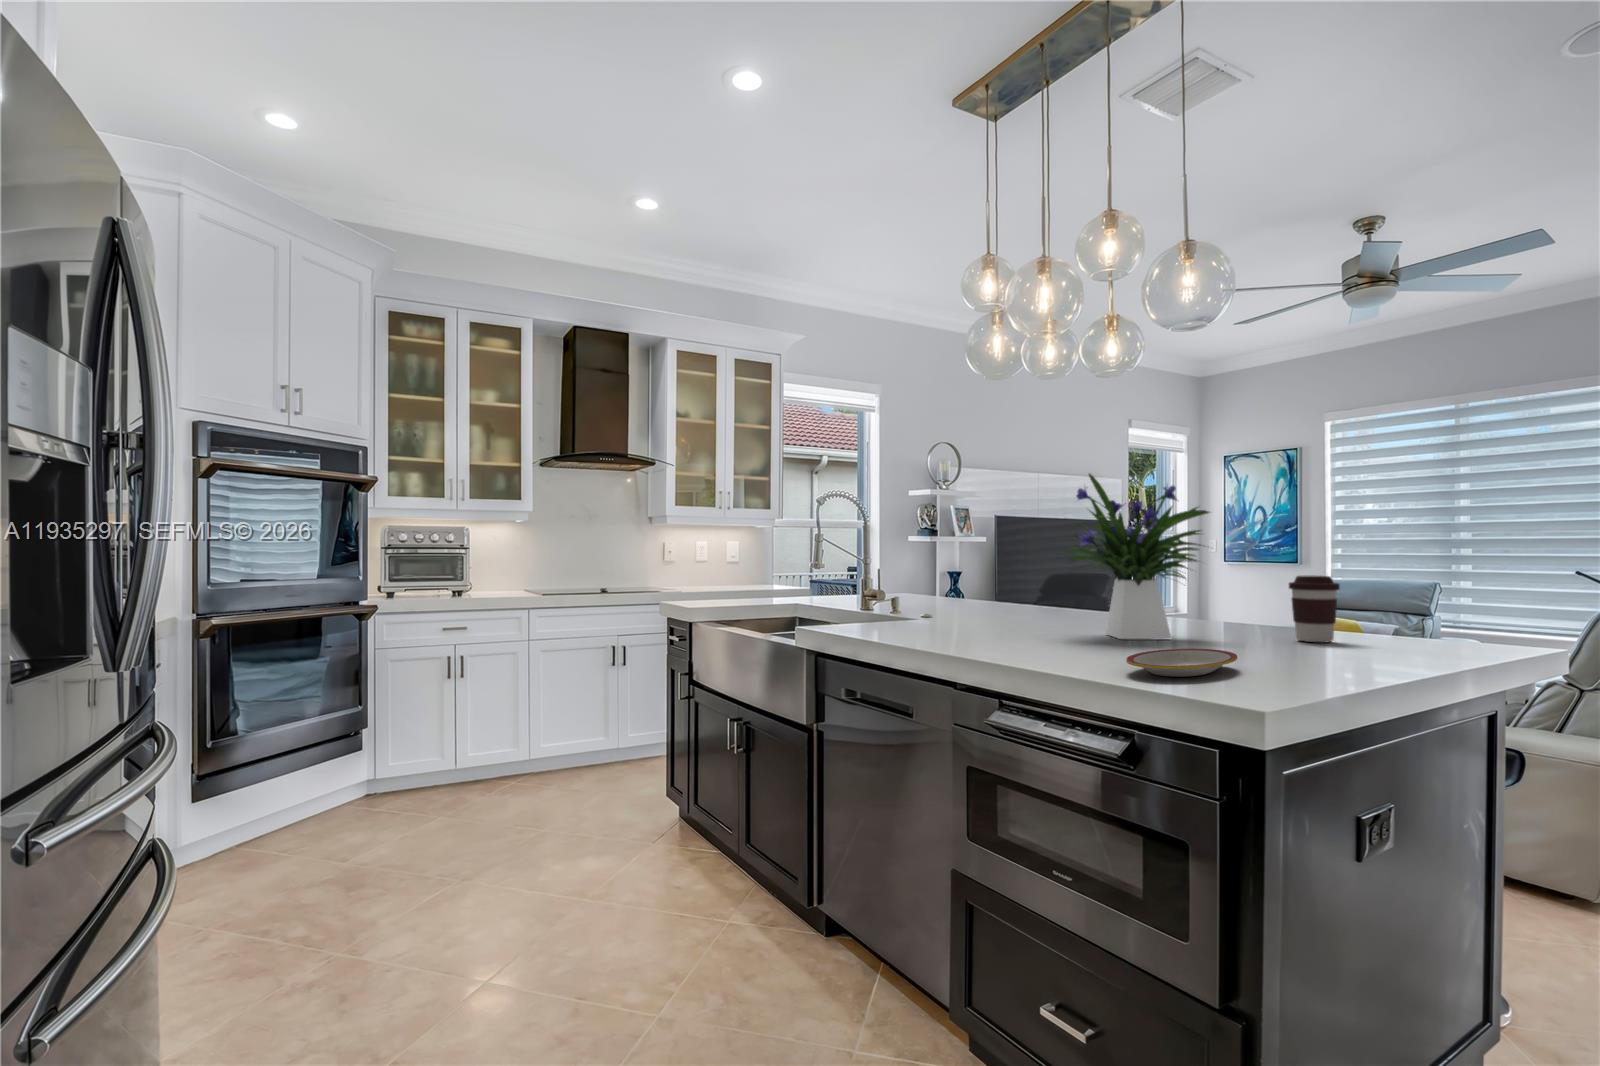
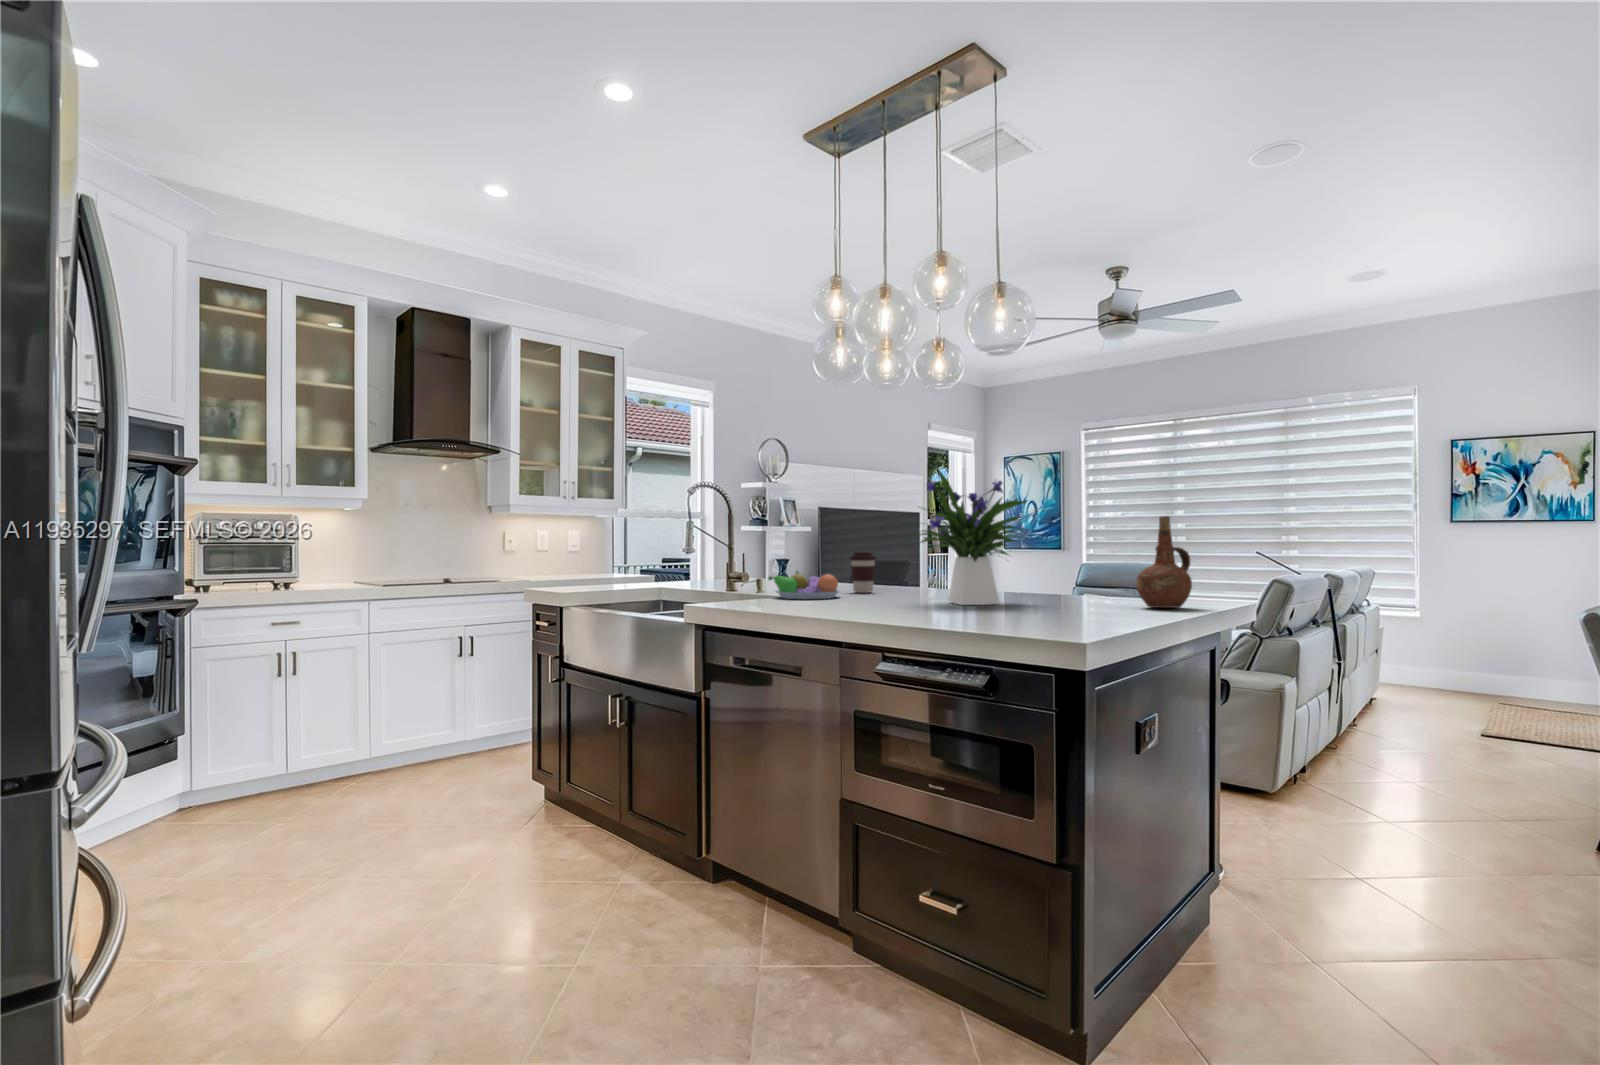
ceramic pitcher: none [1362,530,1448,655] -> present [1136,516,1192,608]
coffee cup: present [1289,575,1340,642] -> present [850,552,876,593]
fruit bowl: none [898,590,982,625] -> present [768,571,840,599]
plate: present [1126,649,1238,677] -> none [986,607,1061,626]

